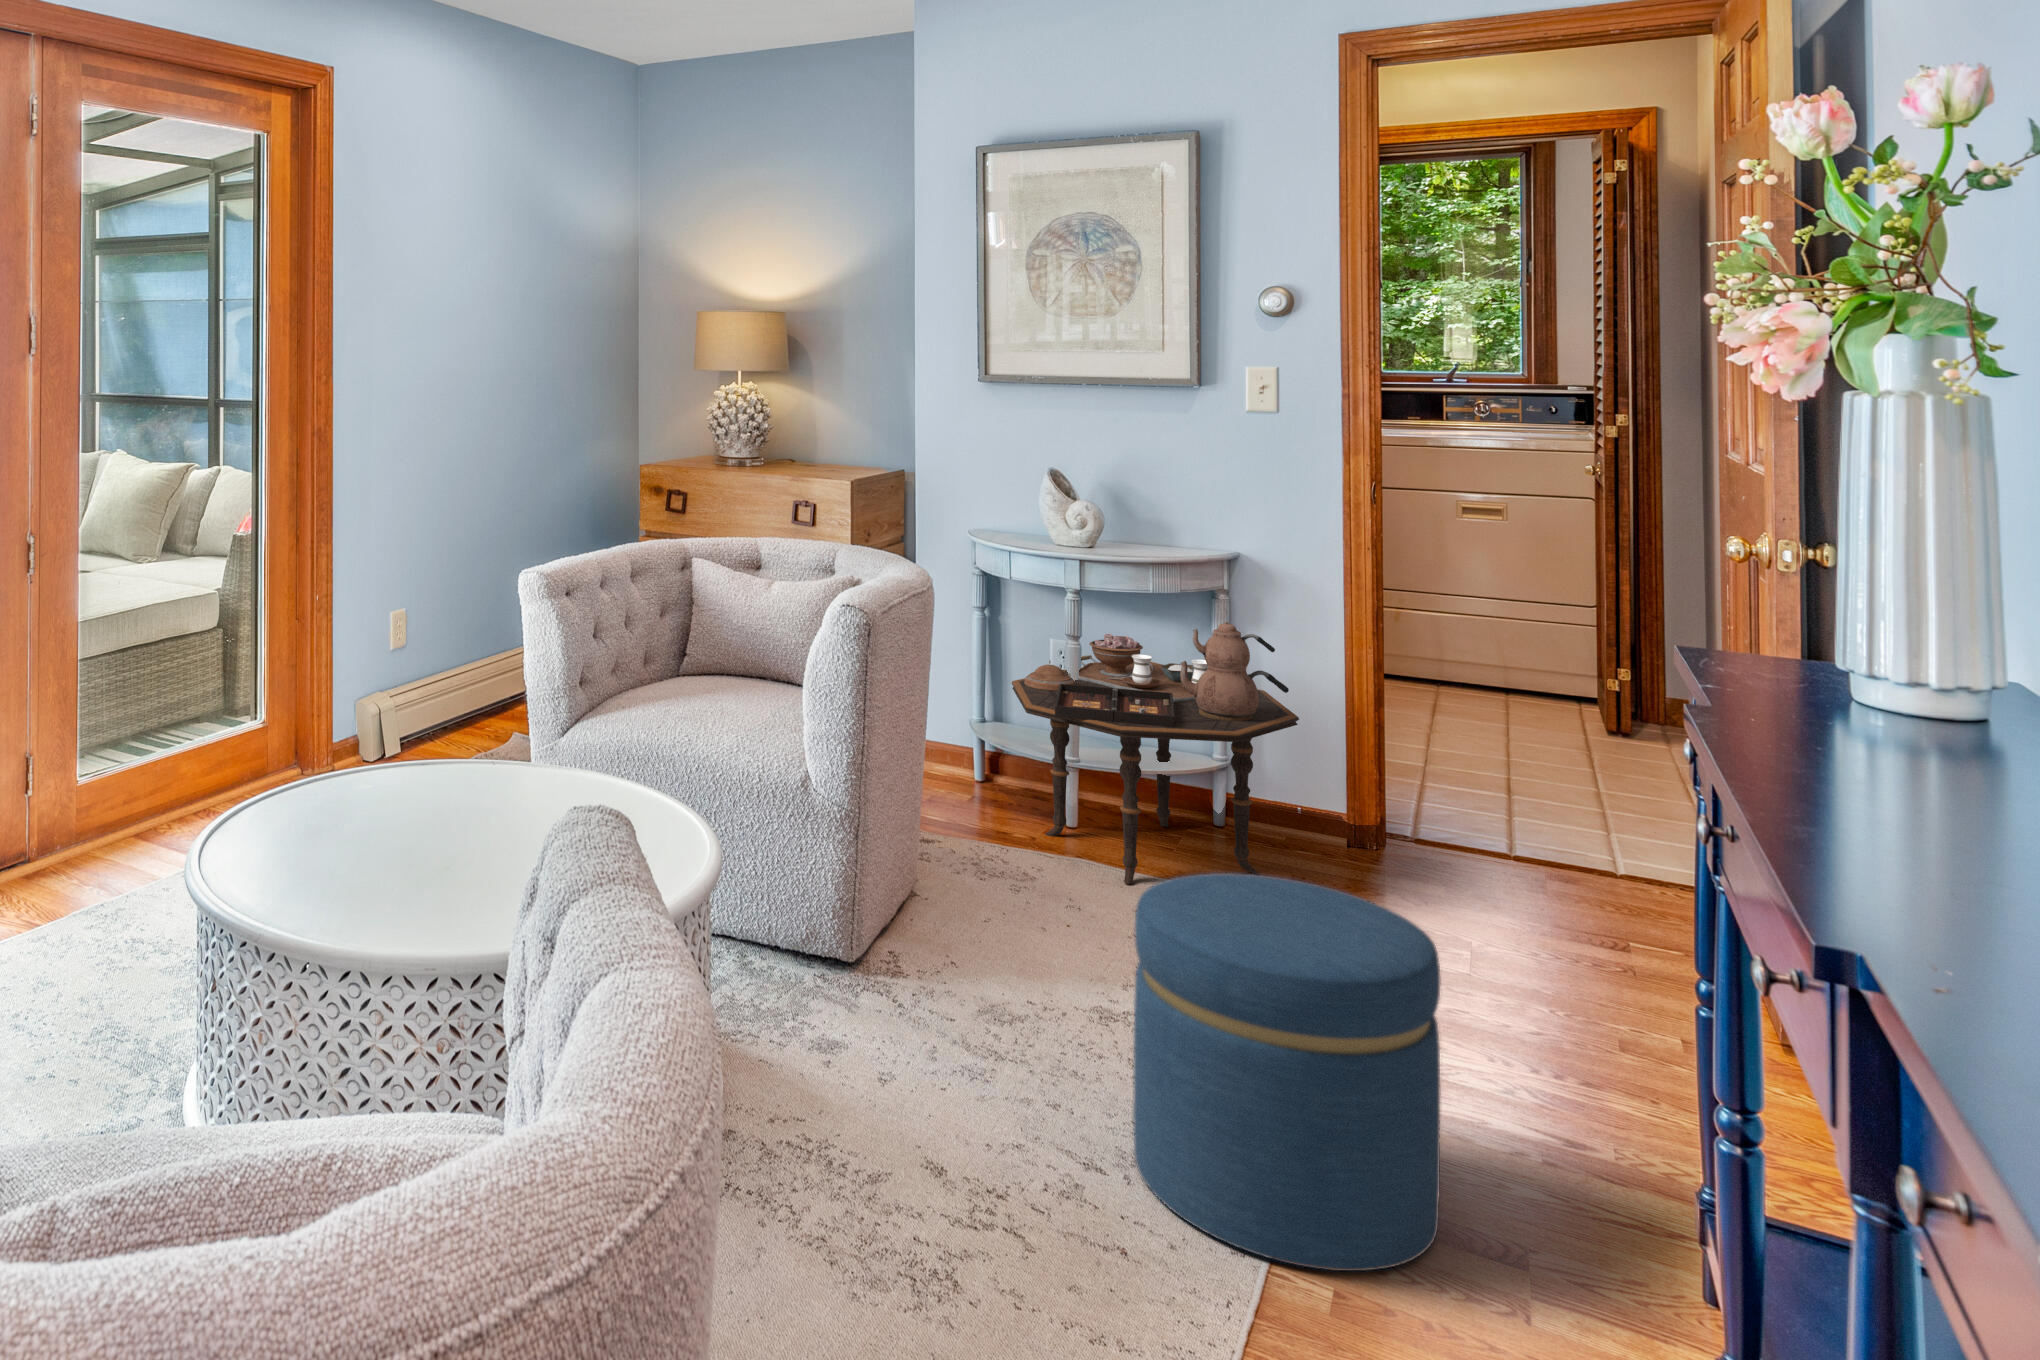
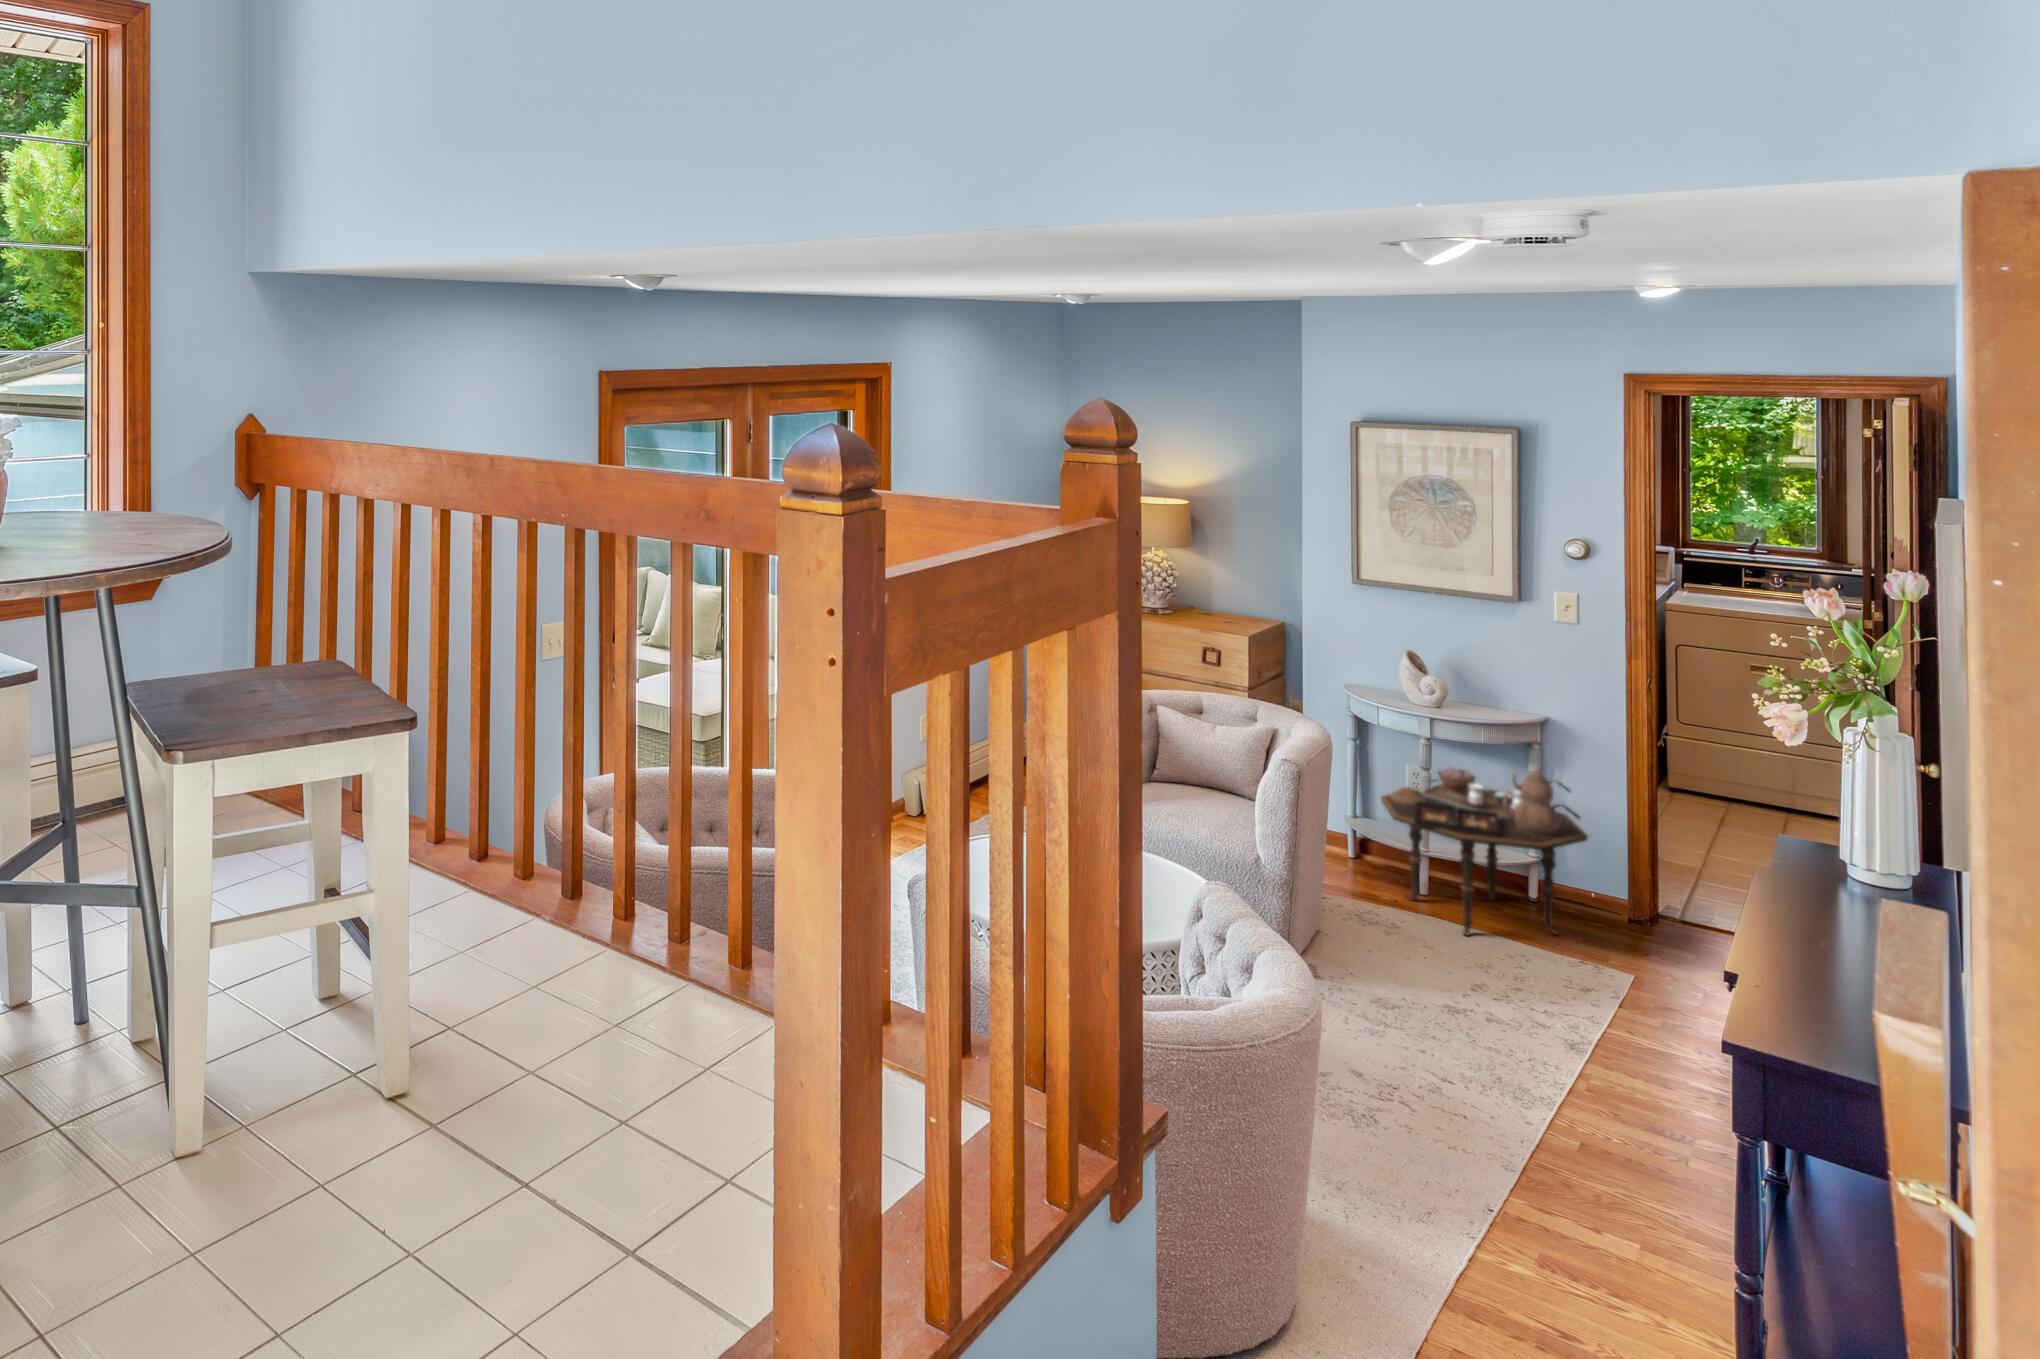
ottoman: present [1133,873,1440,1271] -> none [1471,931,1647,1139]

